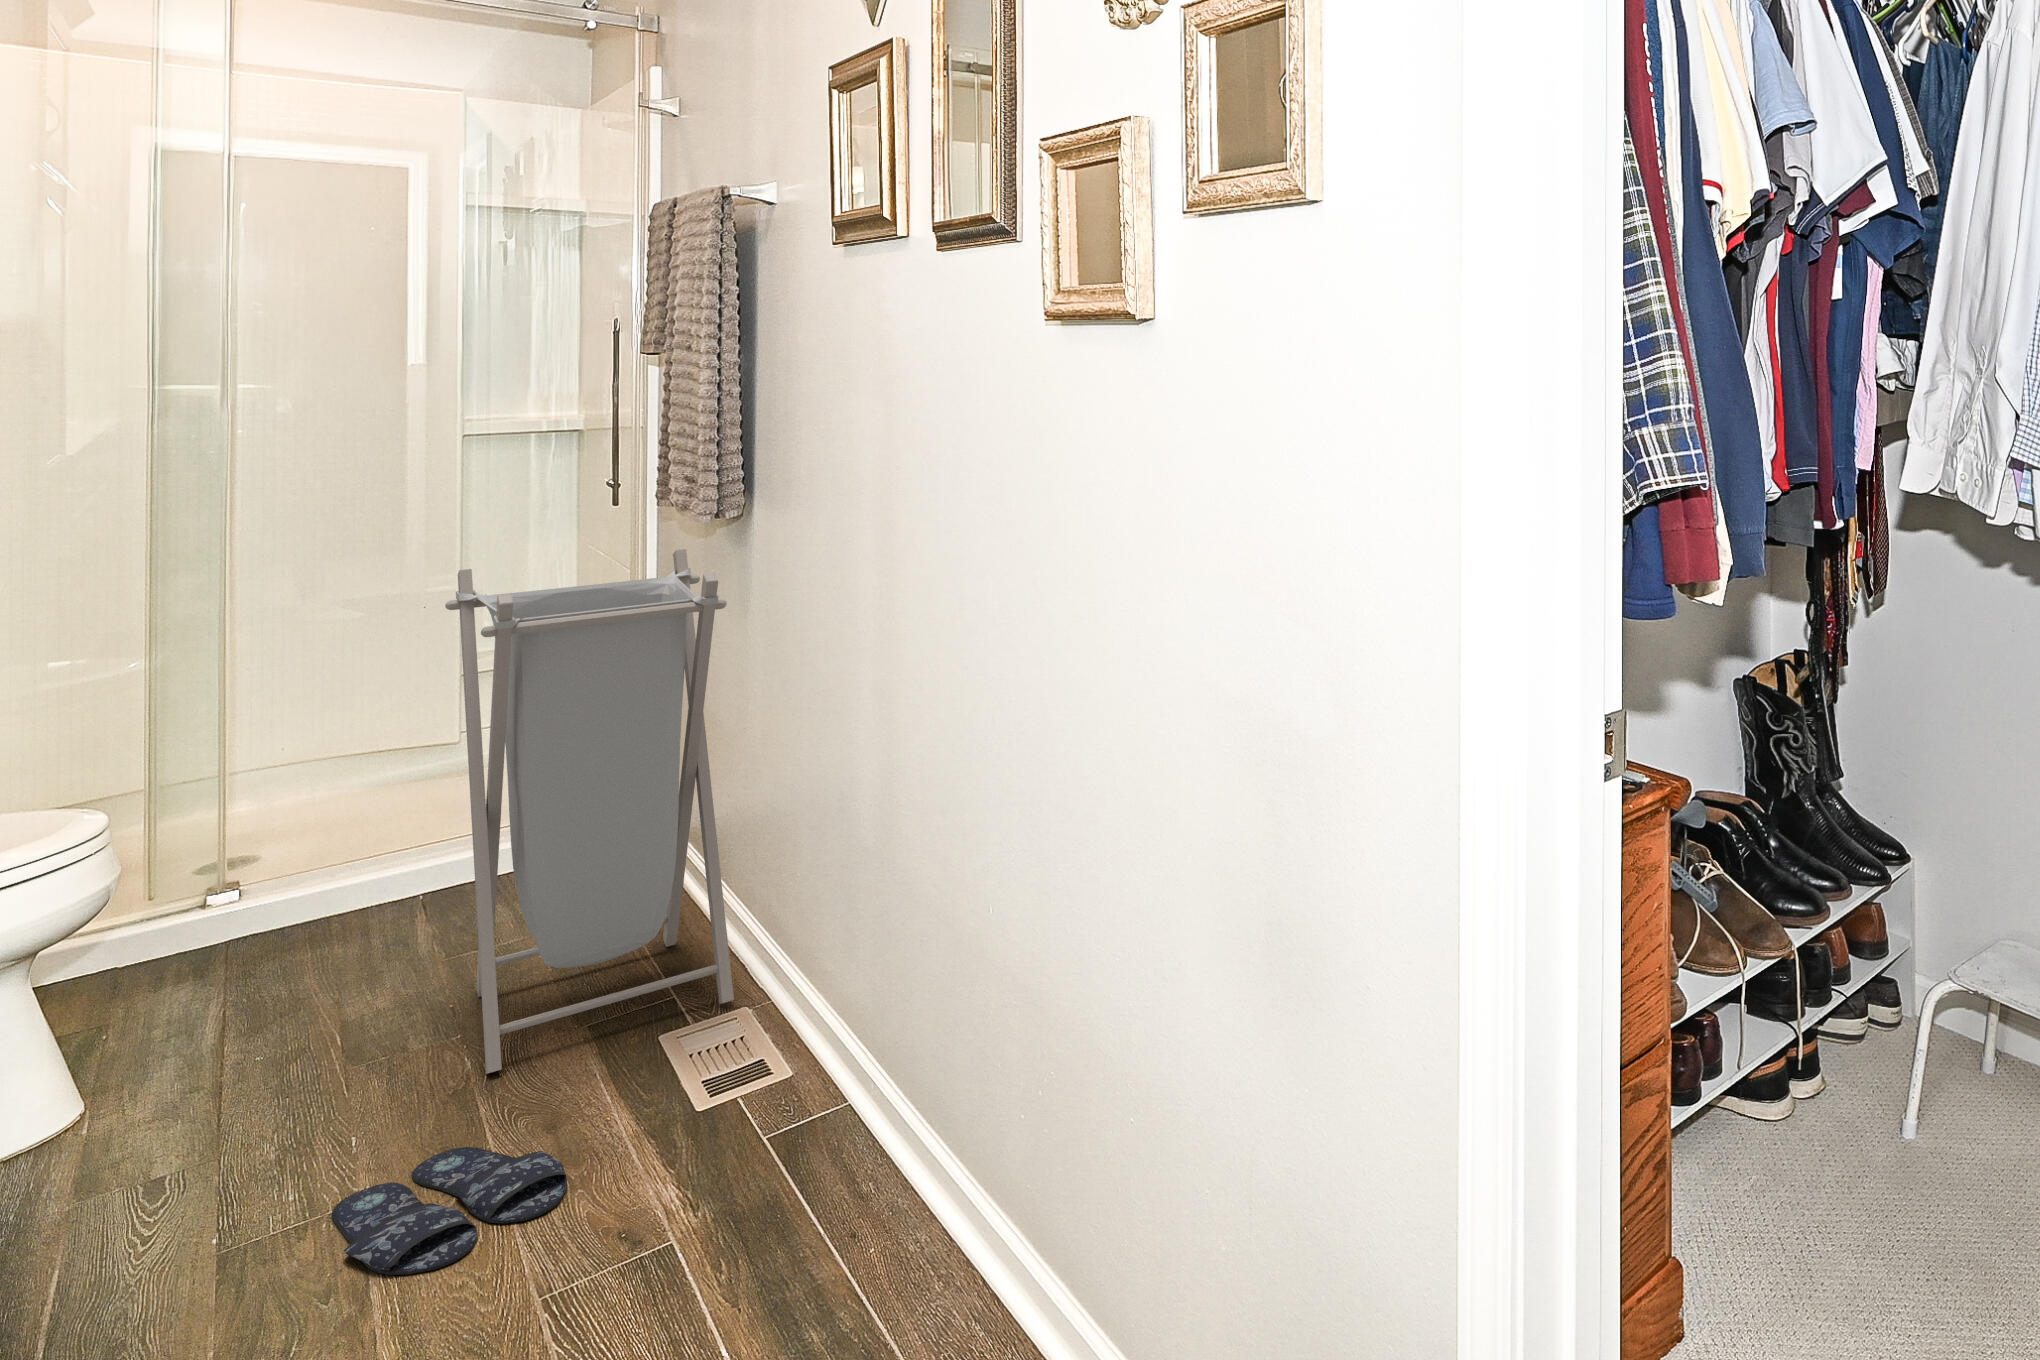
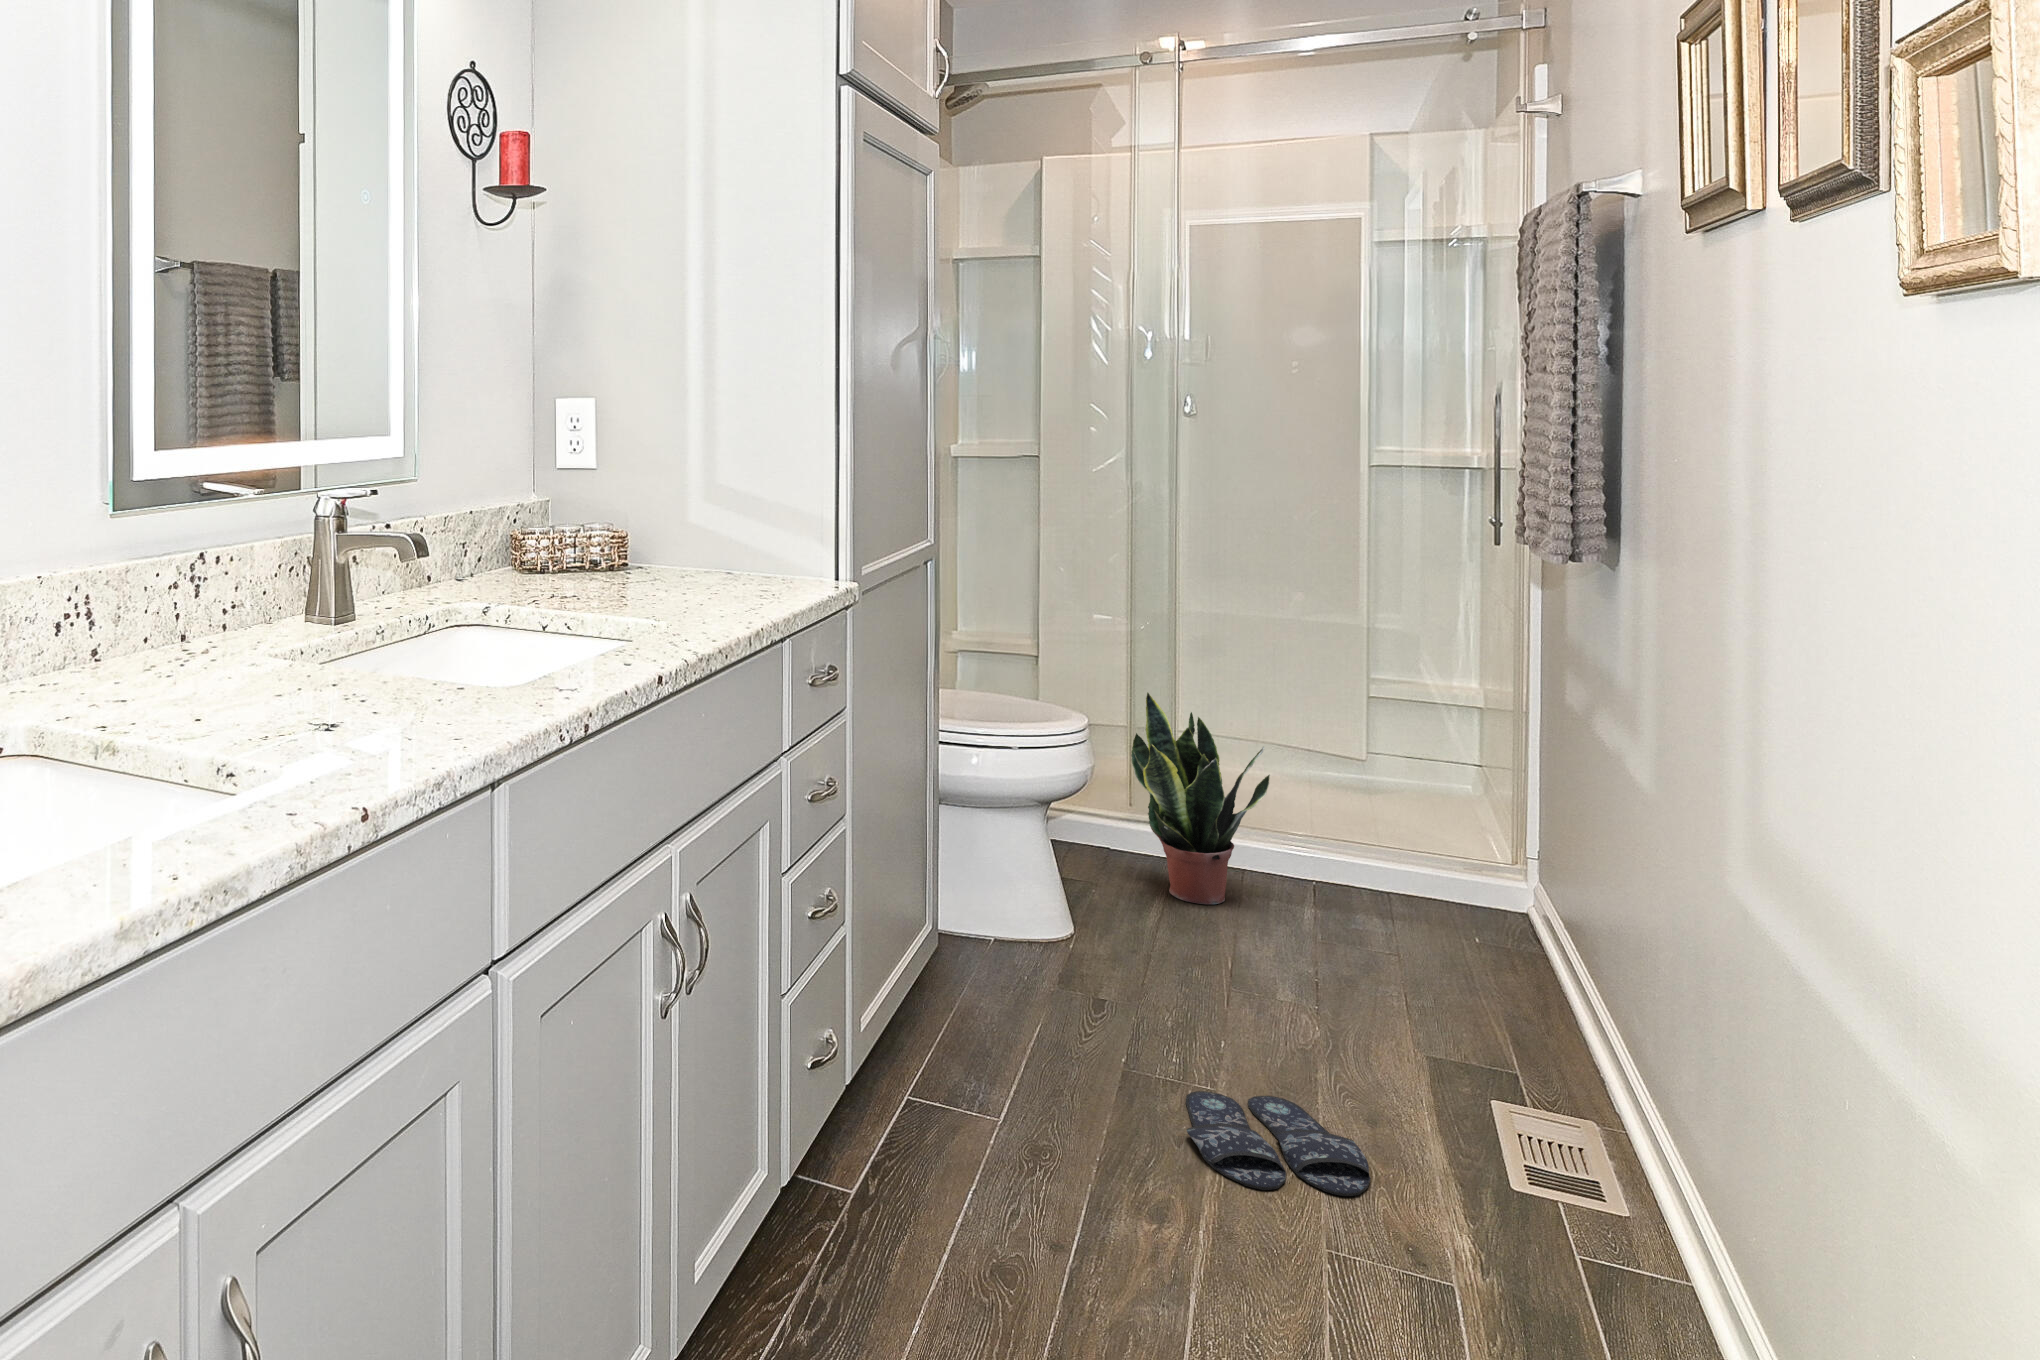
laundry hamper: present [445,549,734,1074] -> none [1308,574,1582,1102]
potted plant: none [176,746,381,981] -> present [1131,692,1270,904]

